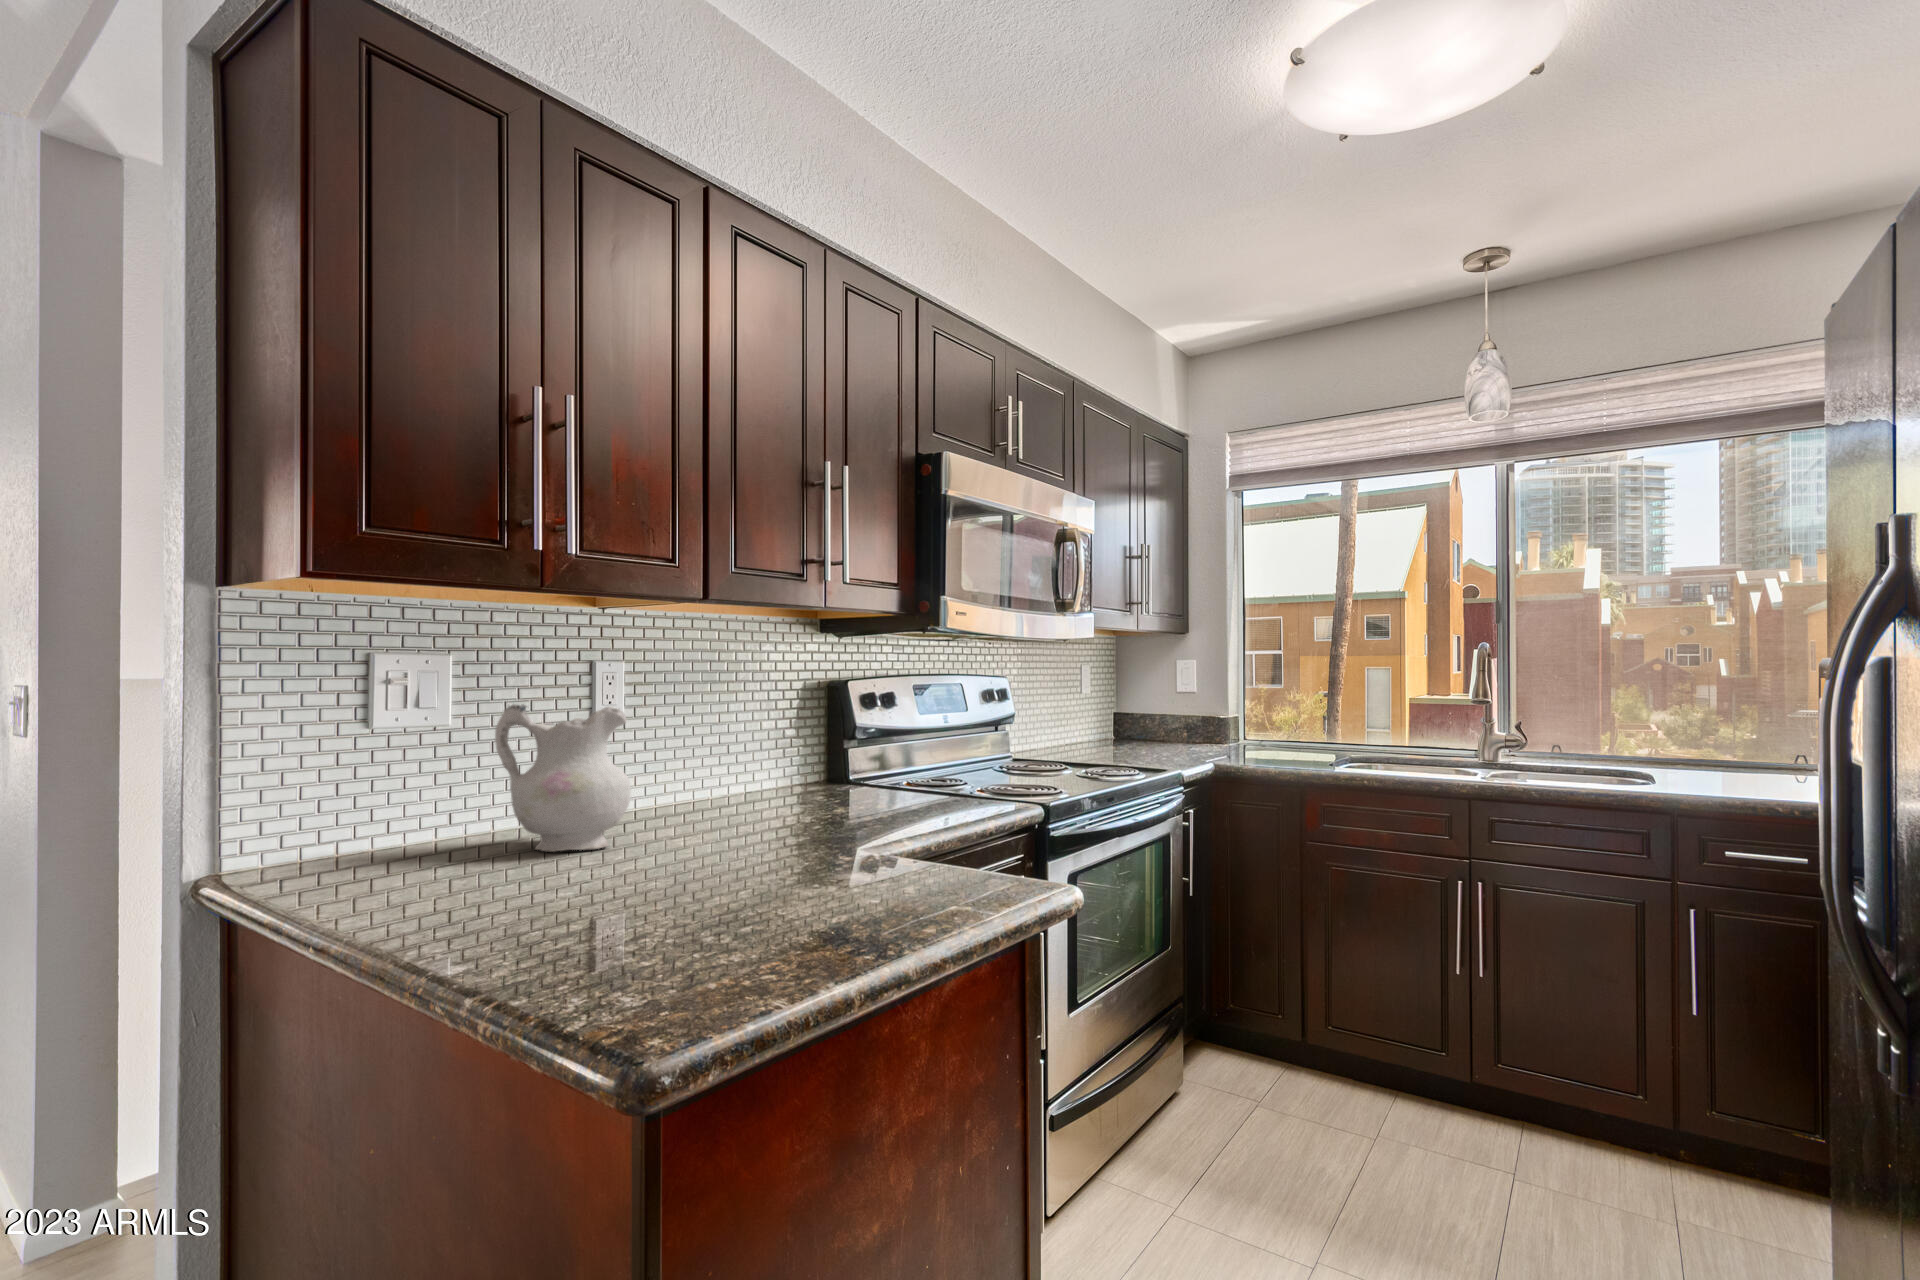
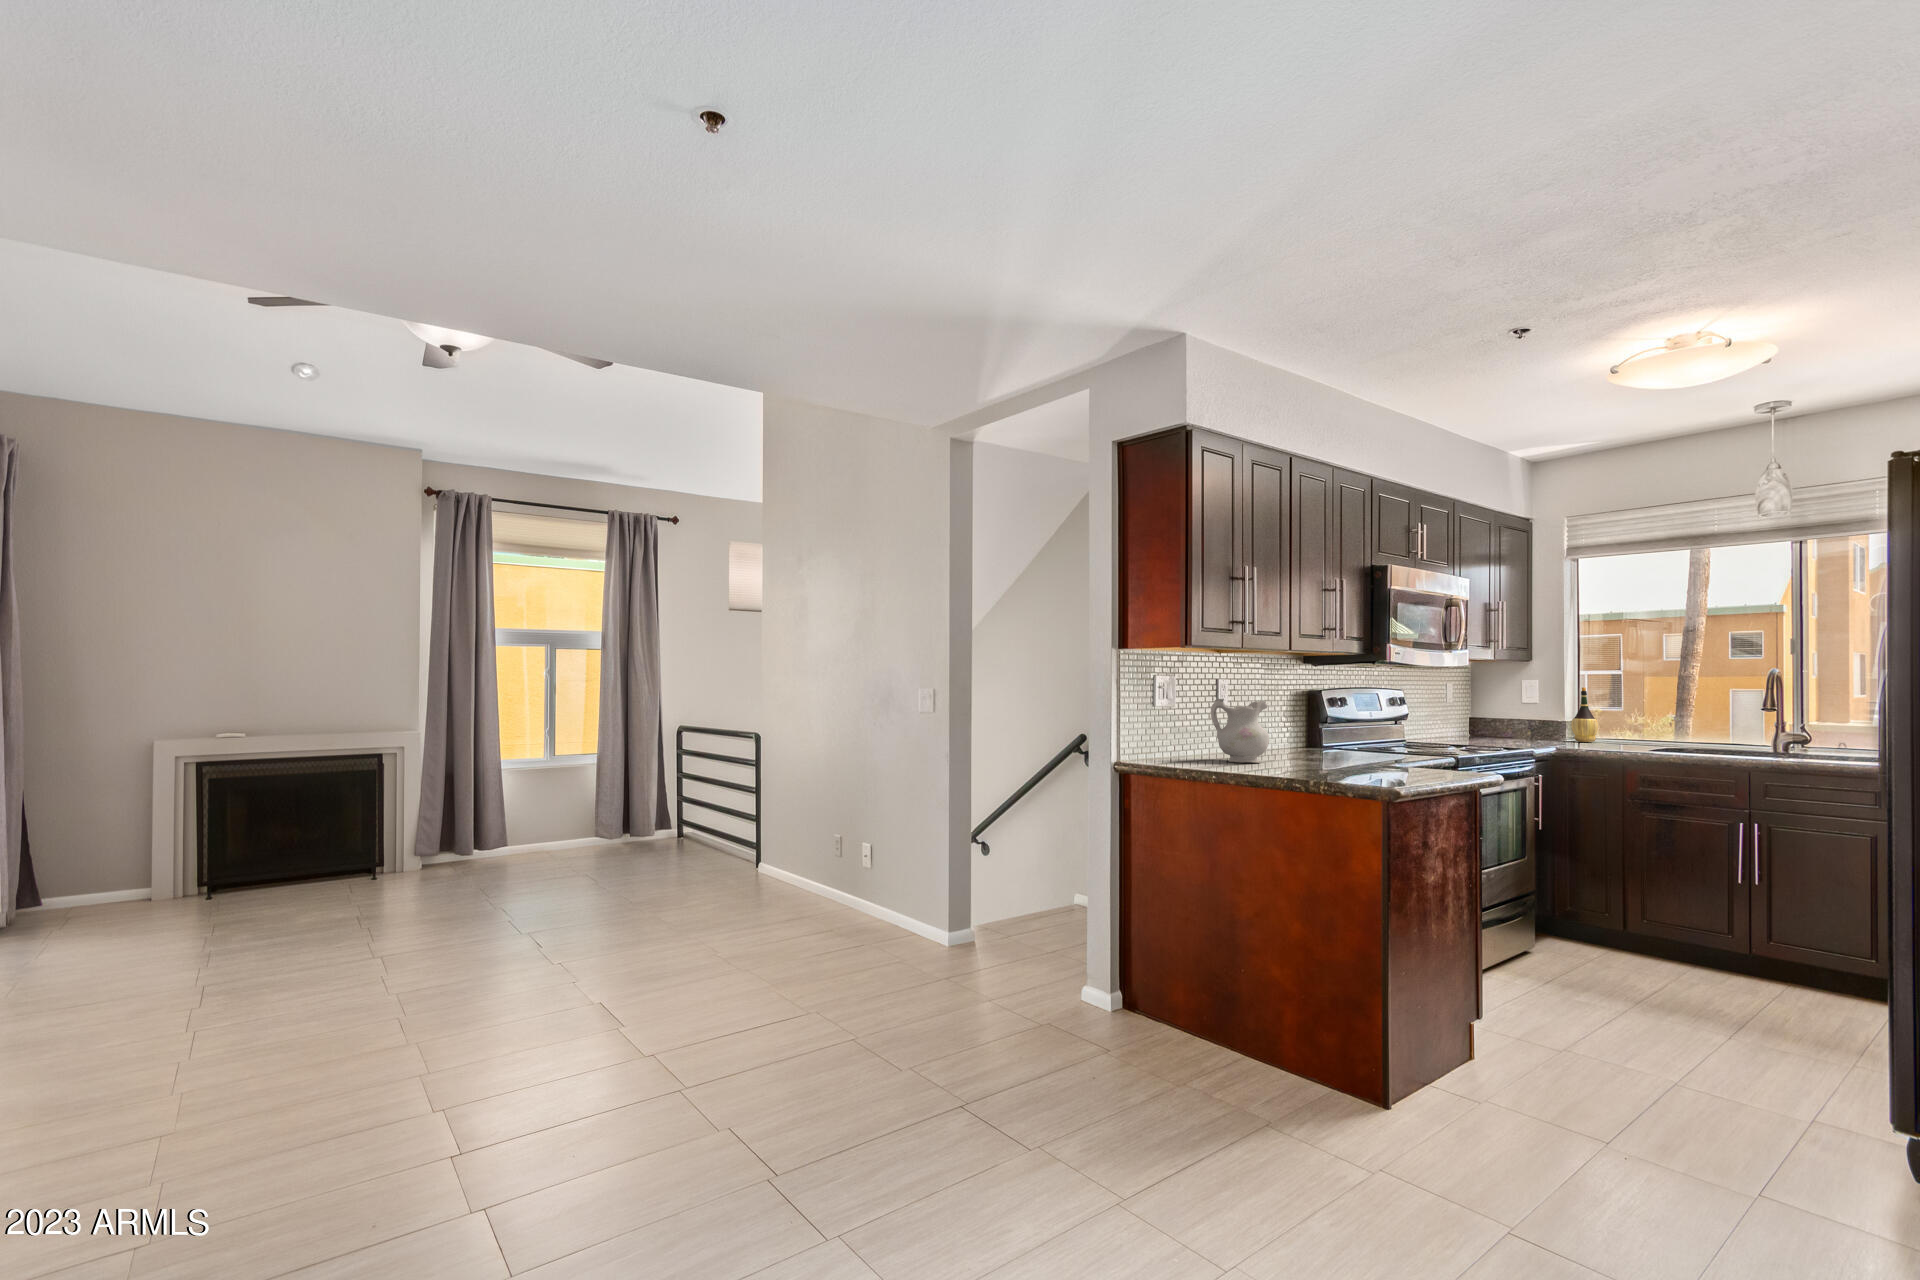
wine bottle: none [1237,670,1270,748] -> present [1571,687,1598,742]

